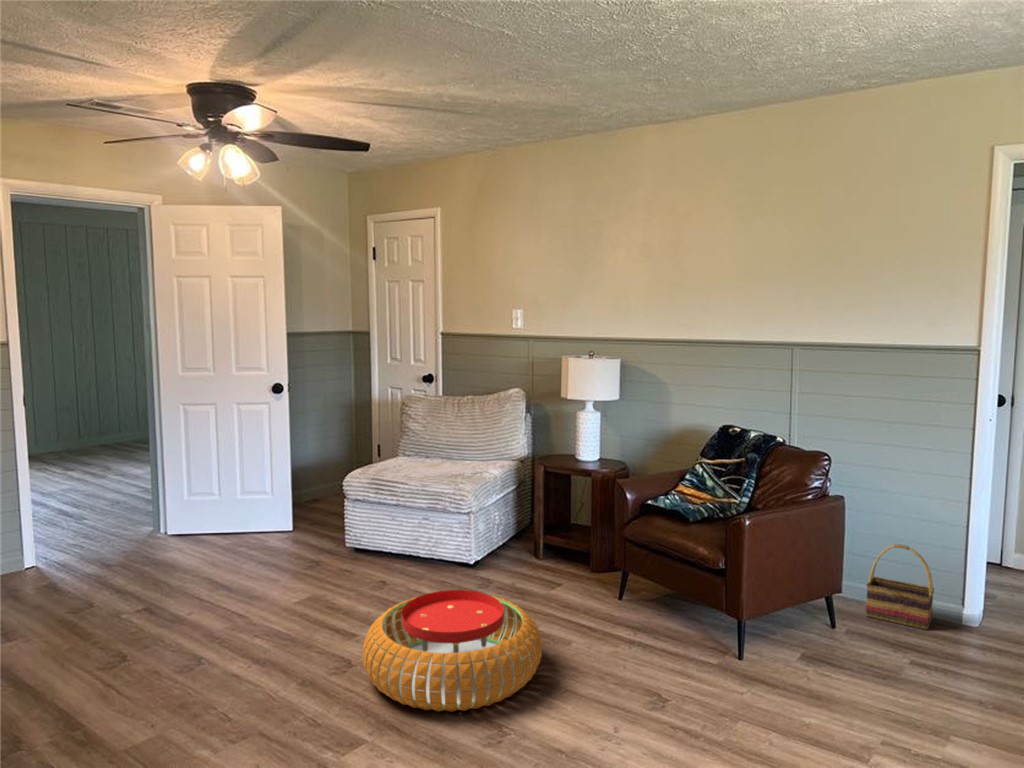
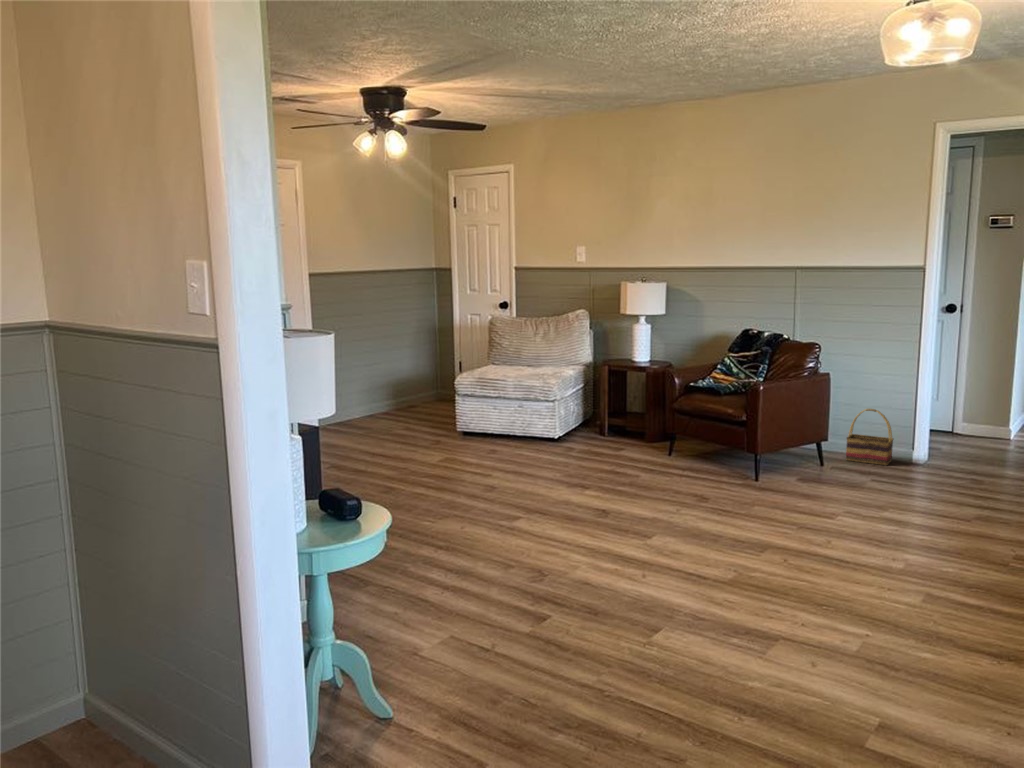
pouf: present [363,590,542,712] -> none [506,440,624,505]

